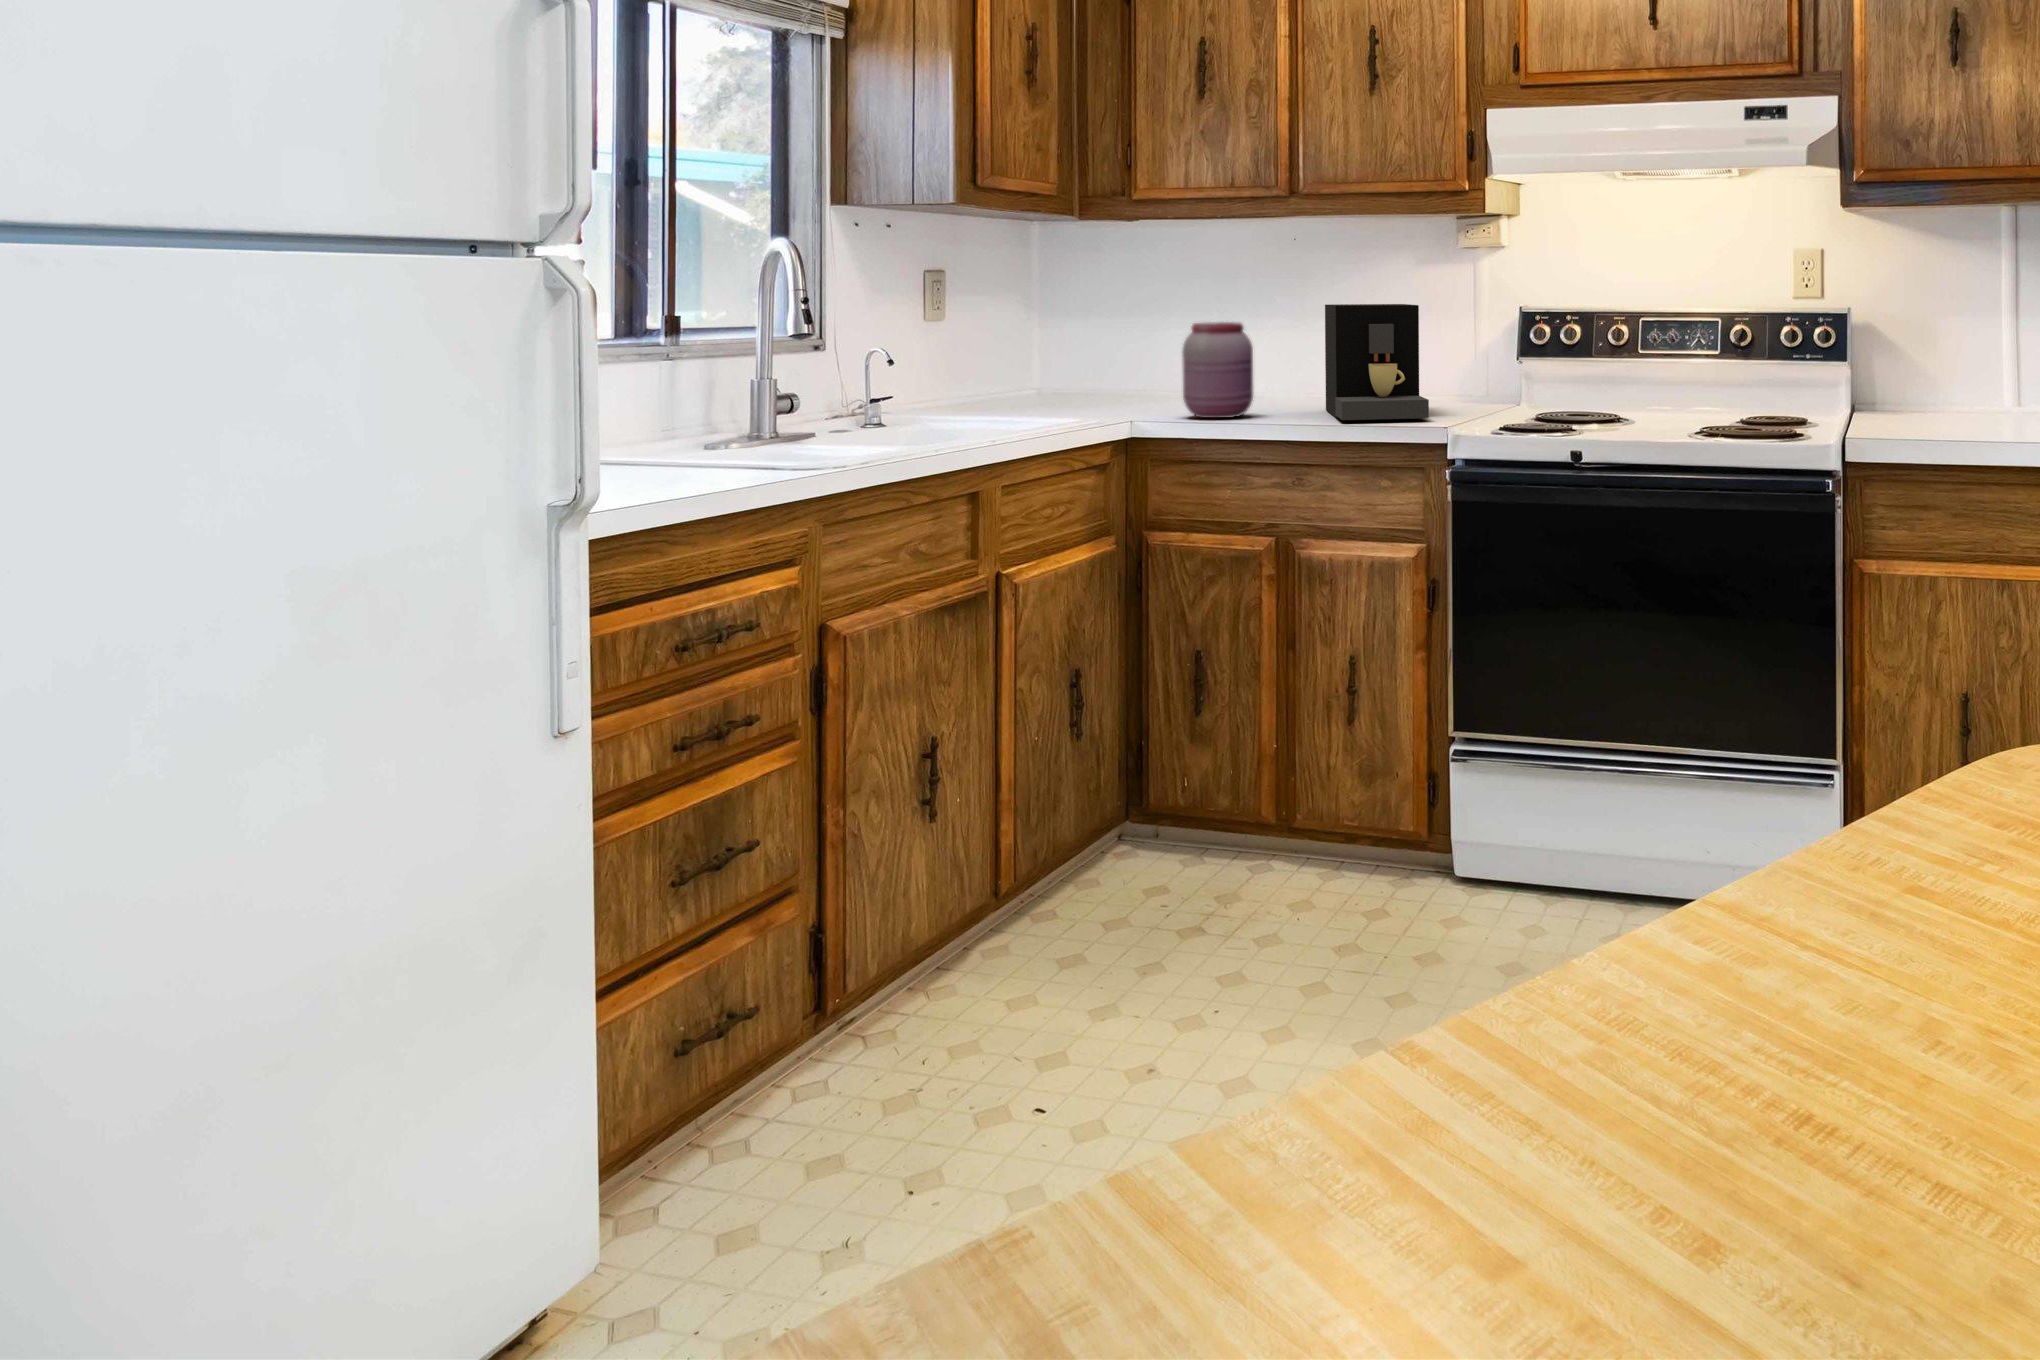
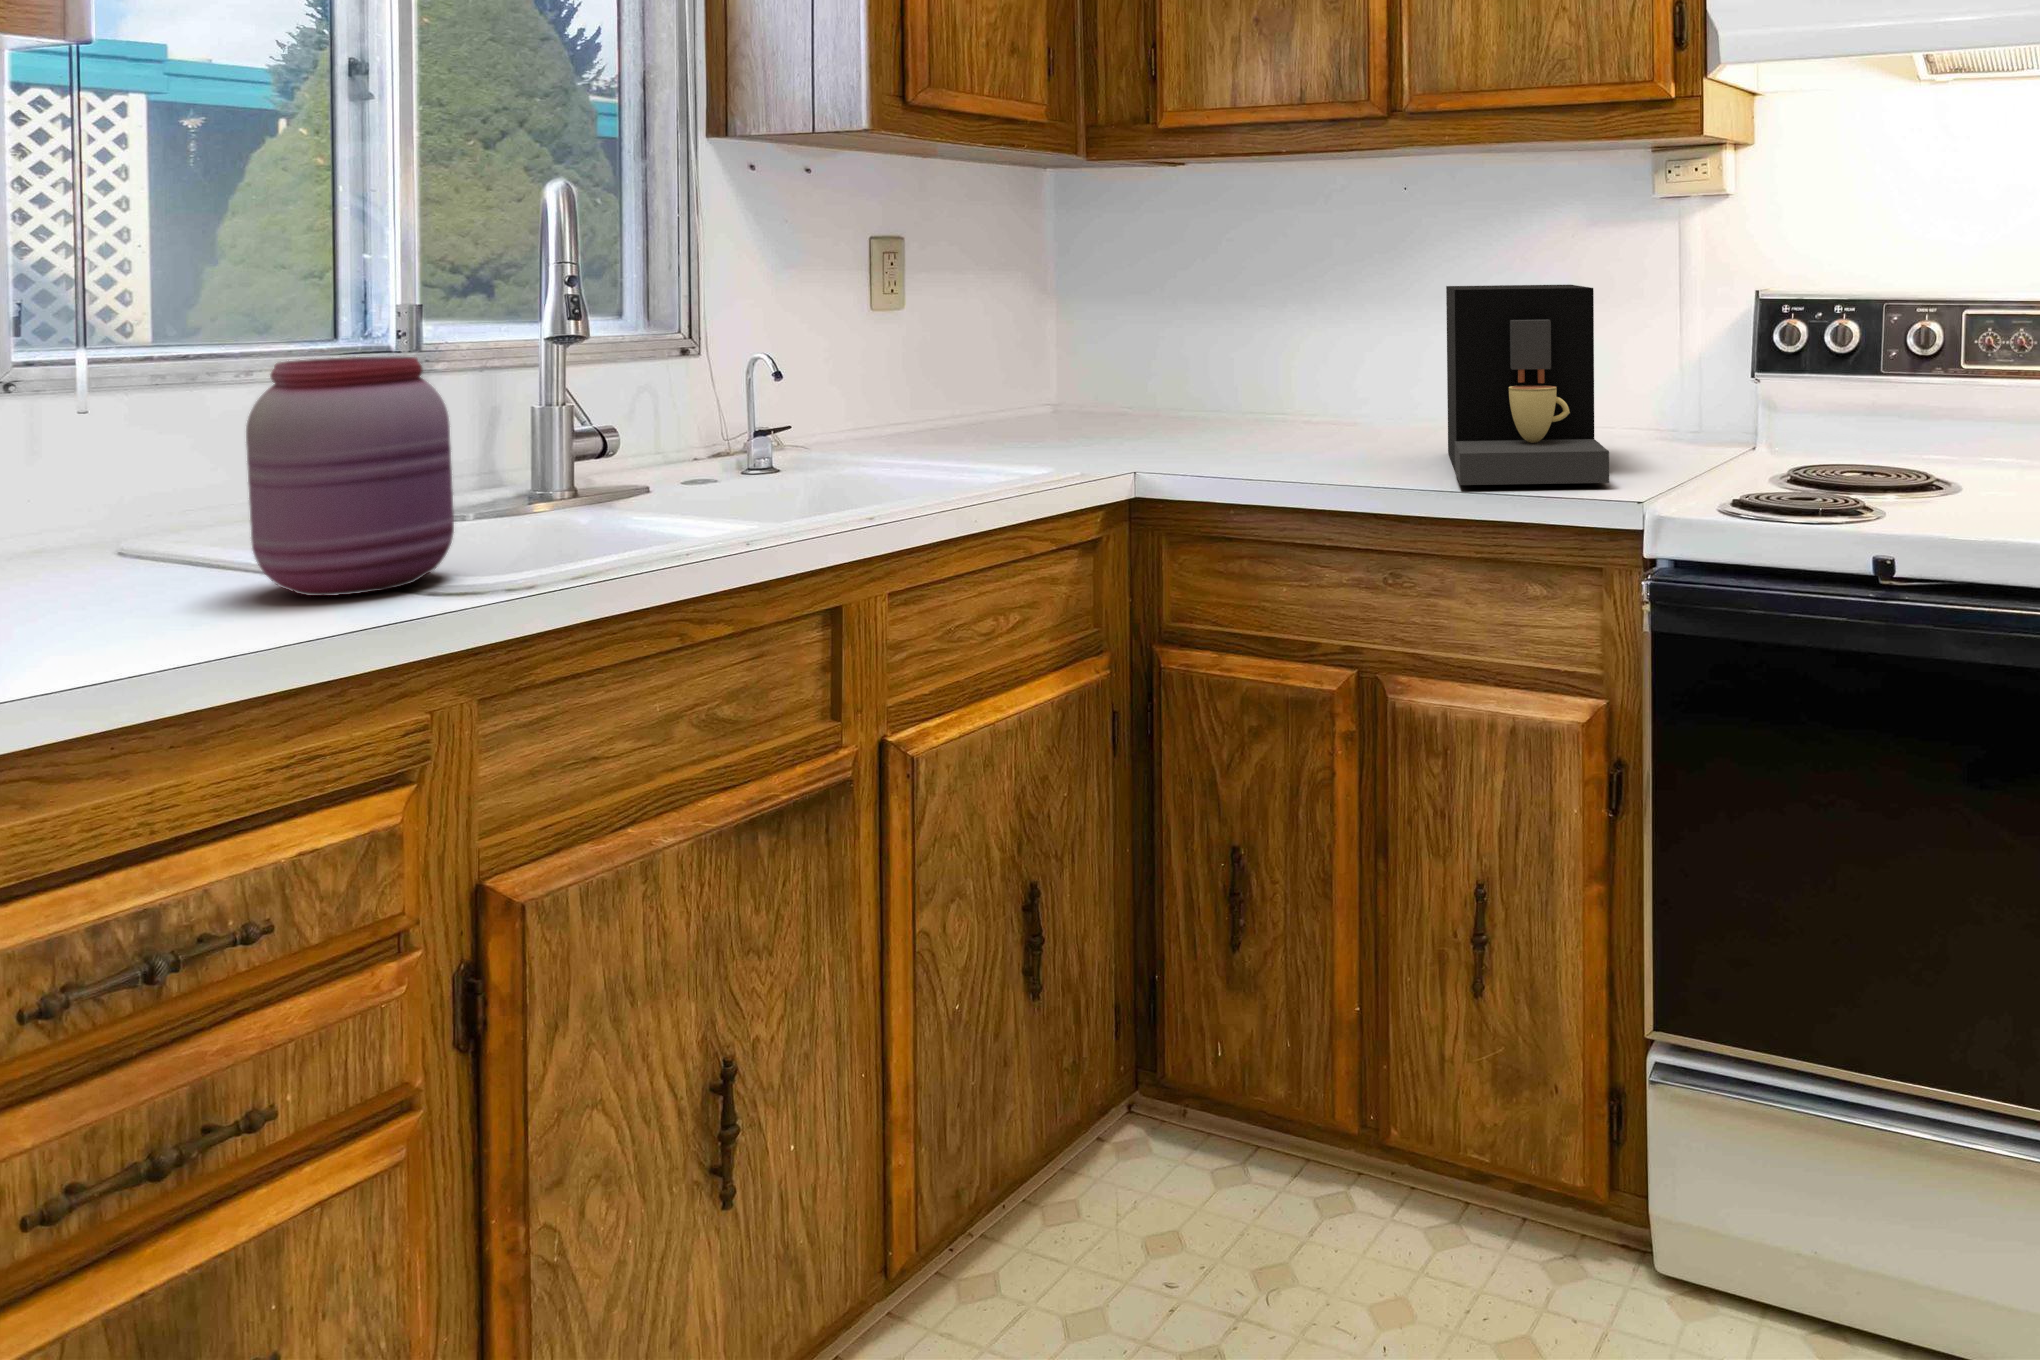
jar: present [1182,322,1253,418] -> present [246,357,454,596]

